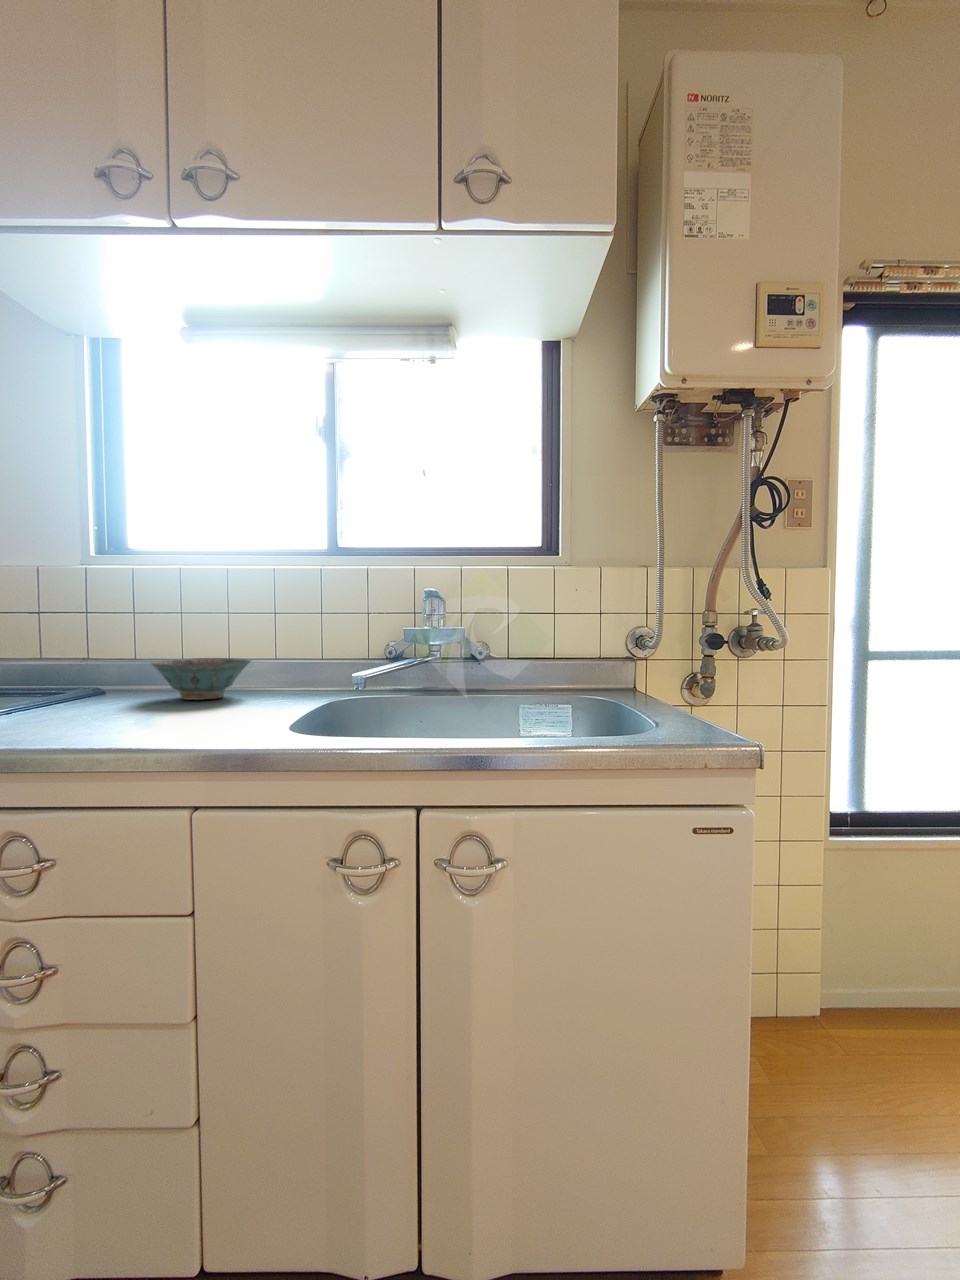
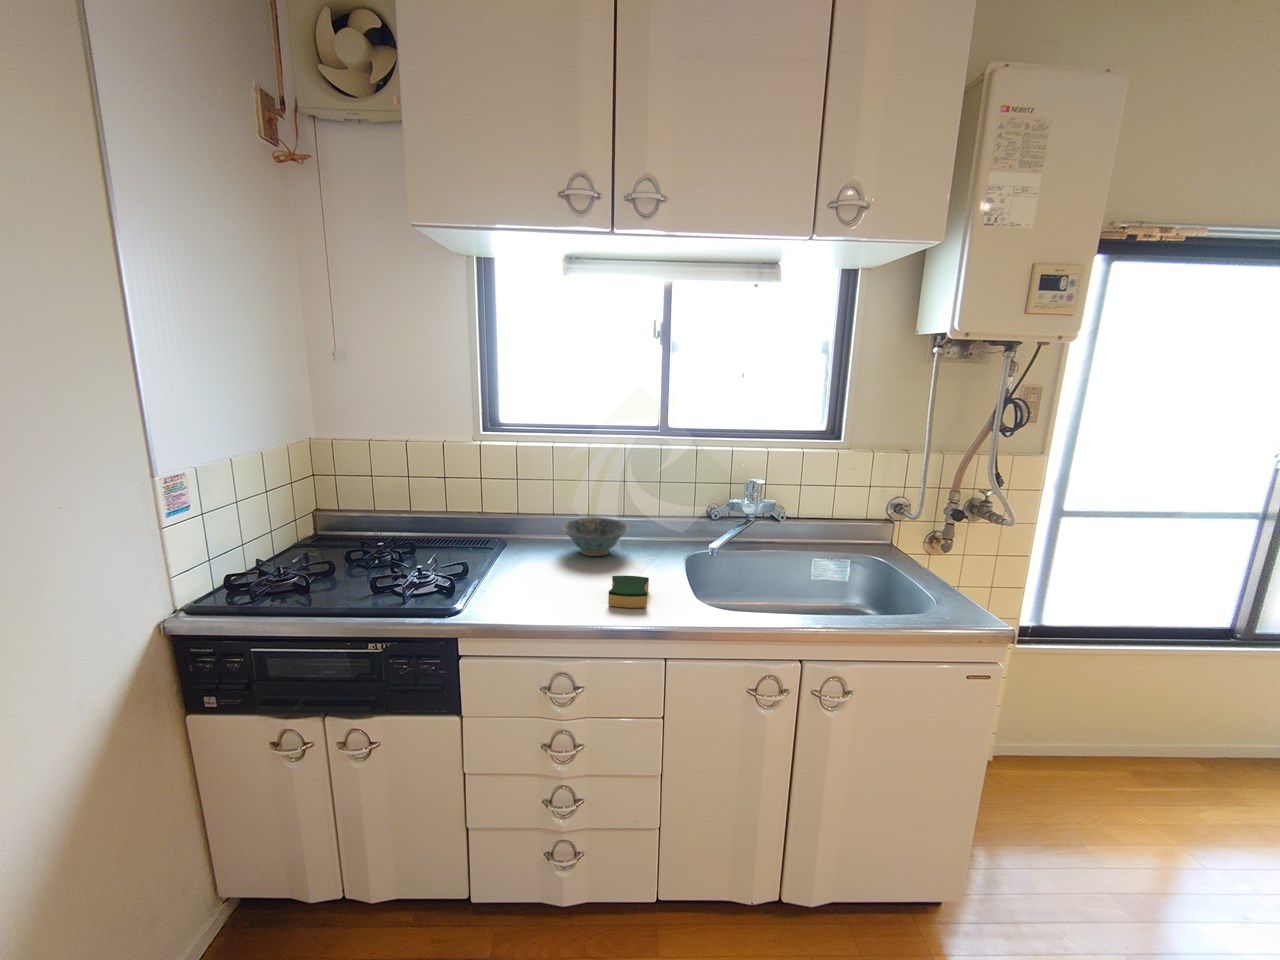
sponge: none [128,700,218,735] -> present [608,576,649,608]

